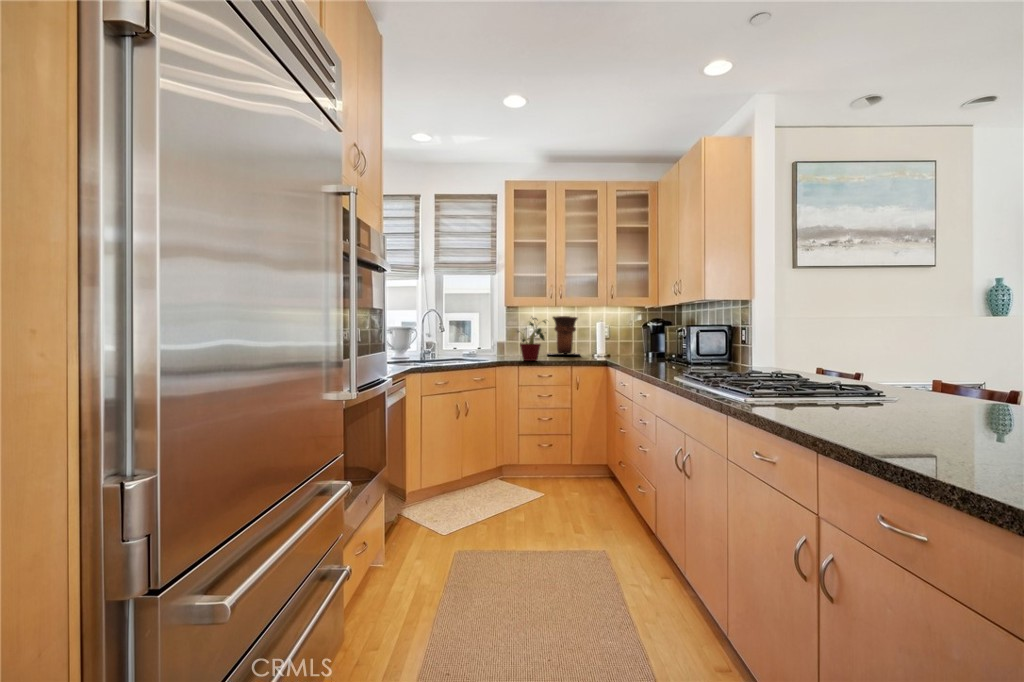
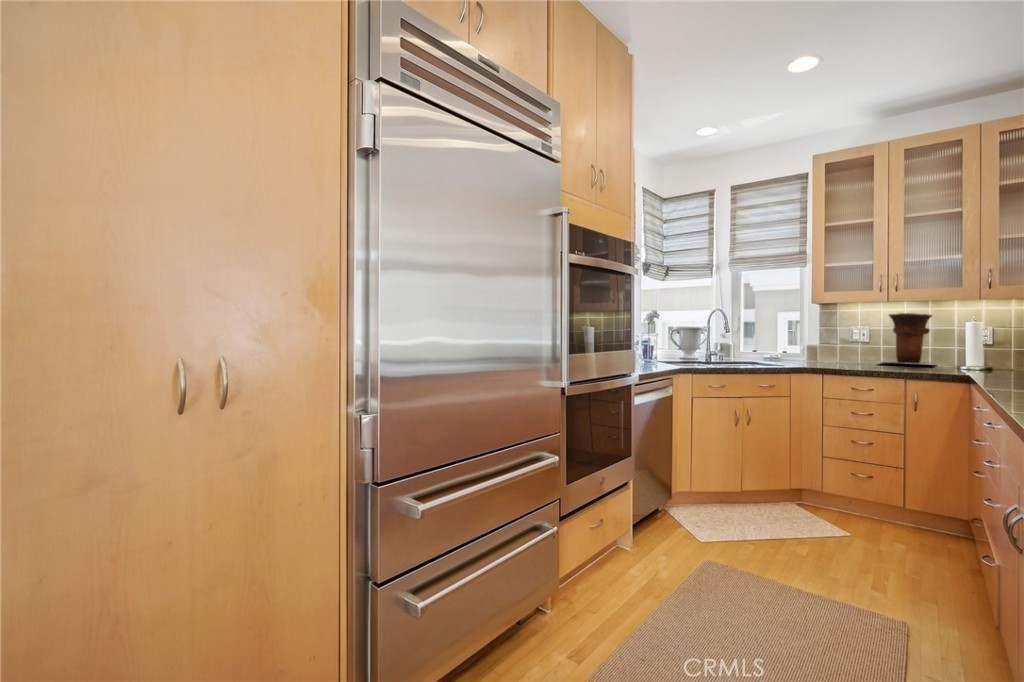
potted plant: present [517,318,546,361] -> none [819,313,871,368]

